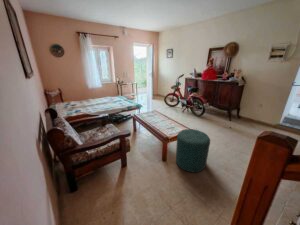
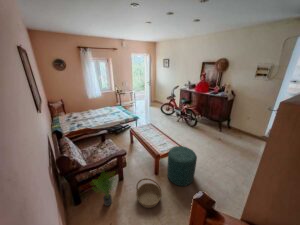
potted plant: none [89,149,121,192] -> present [95,175,113,206]
basket: none [142,160,172,194] -> present [136,178,162,208]

